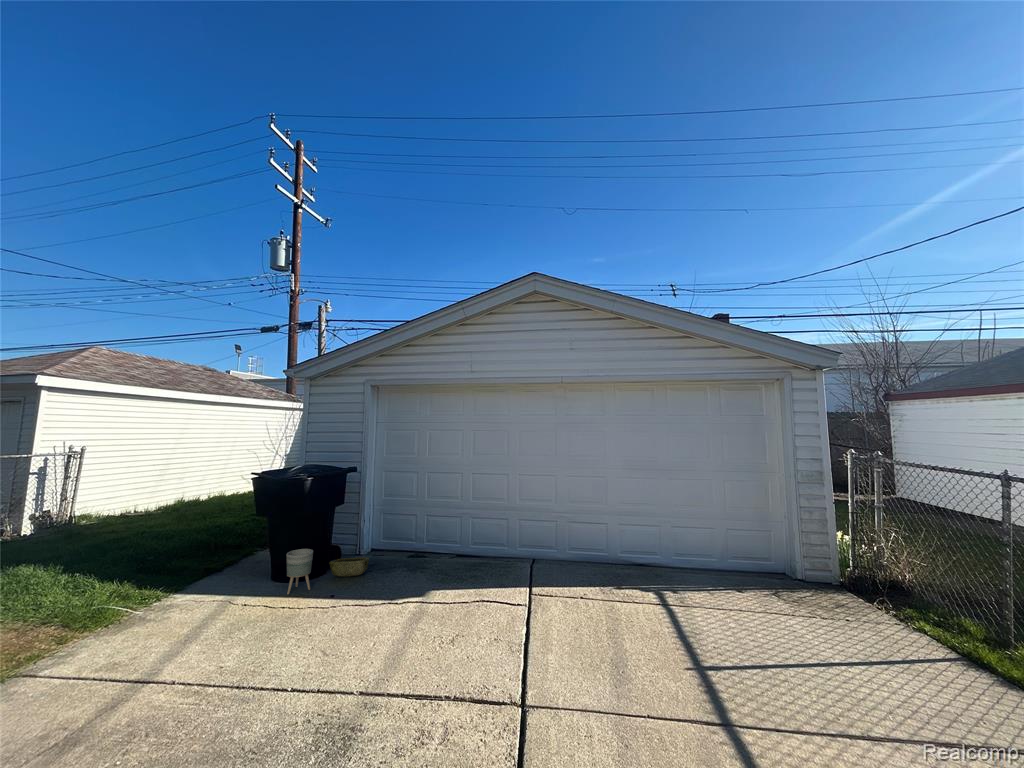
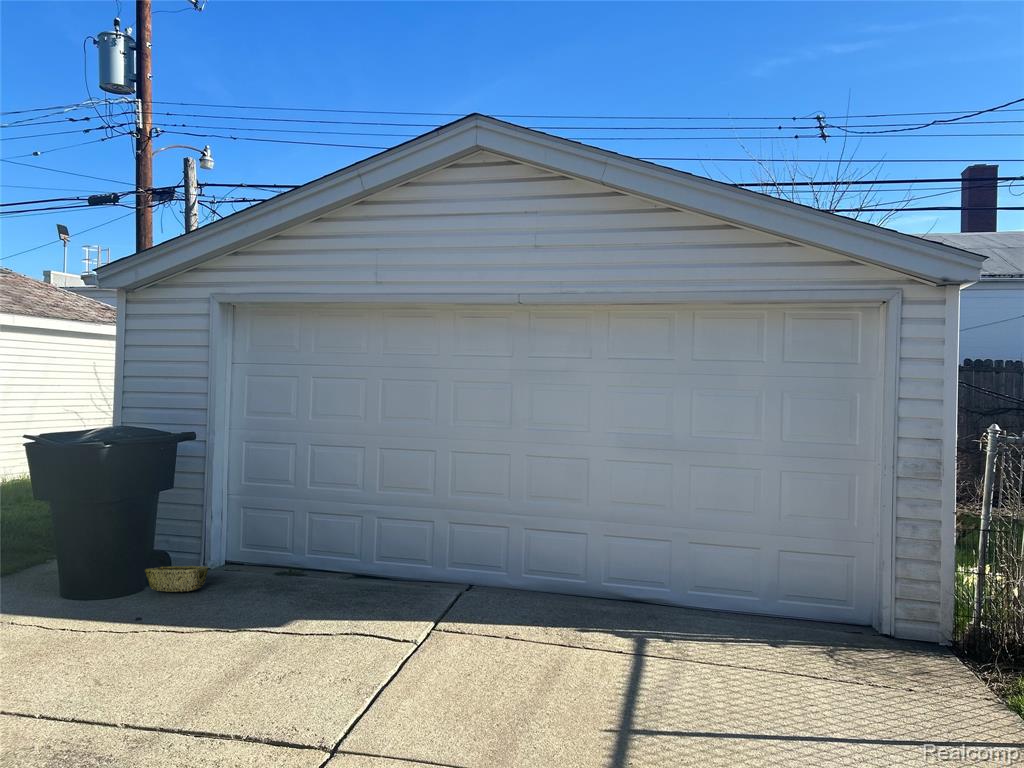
planter: present [286,549,313,594] -> none [75,547,116,609]

